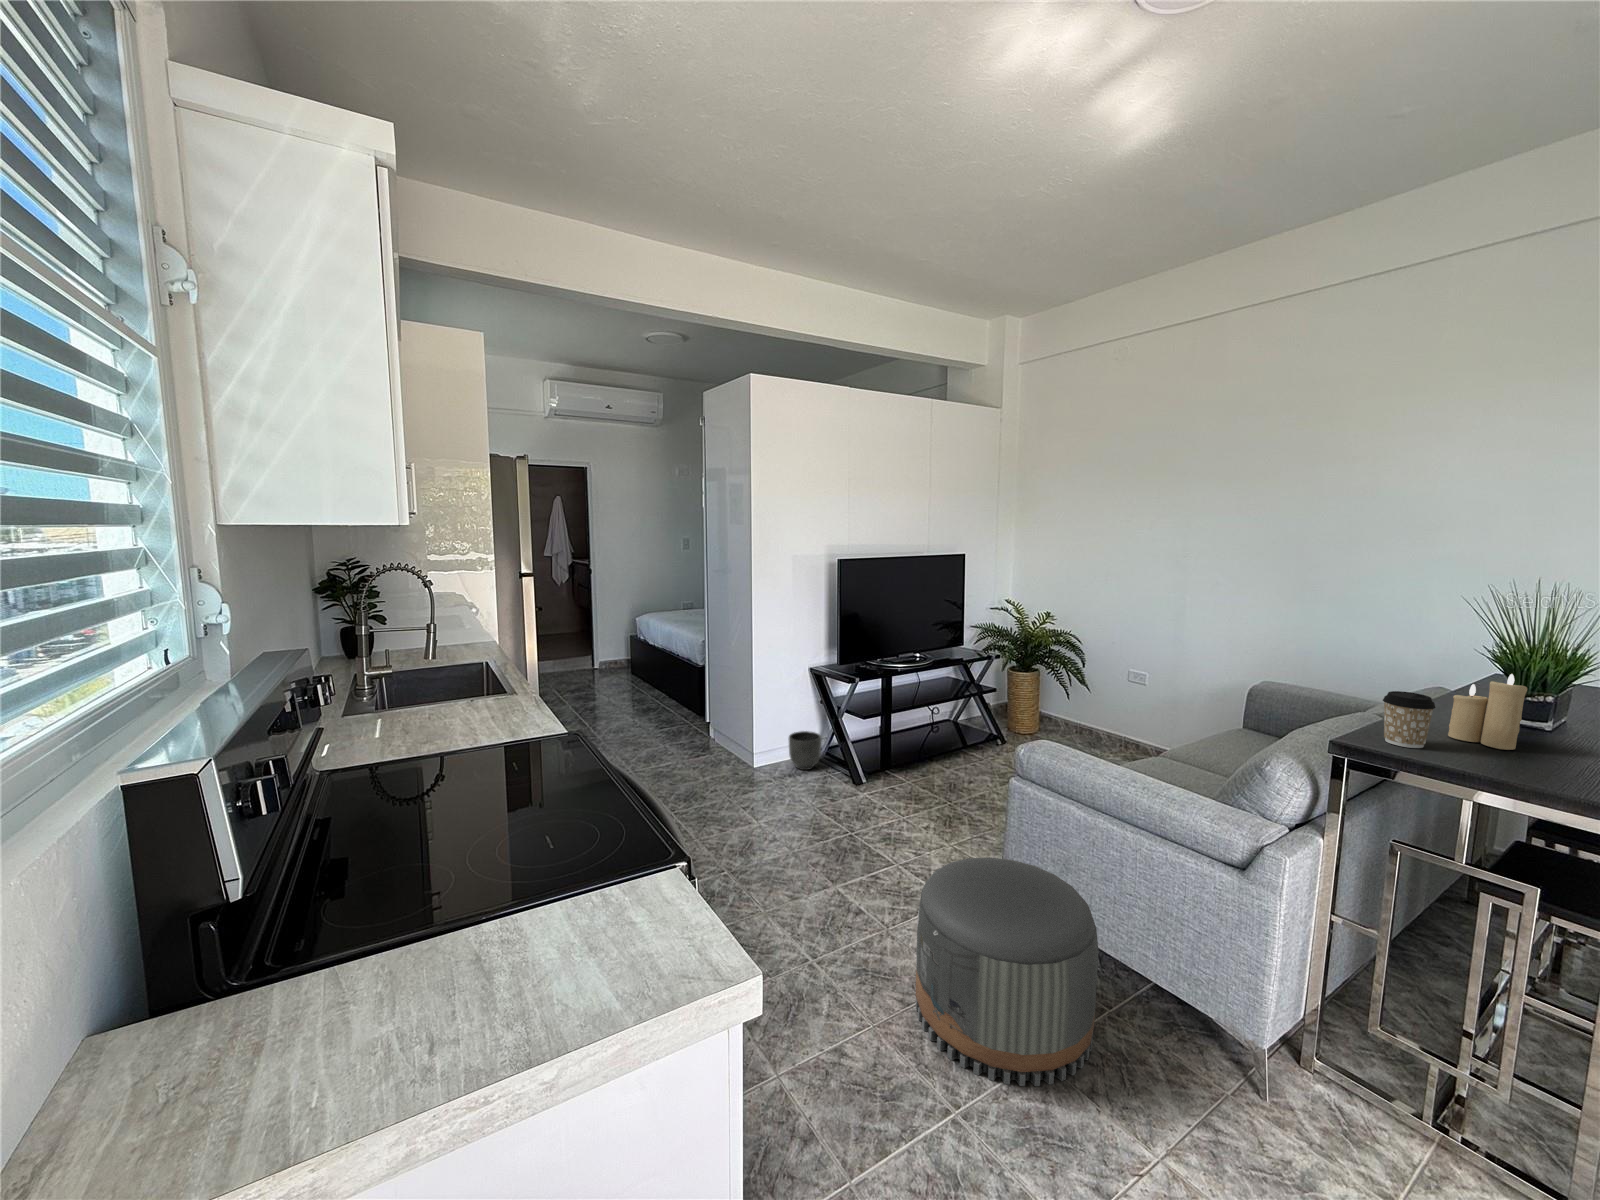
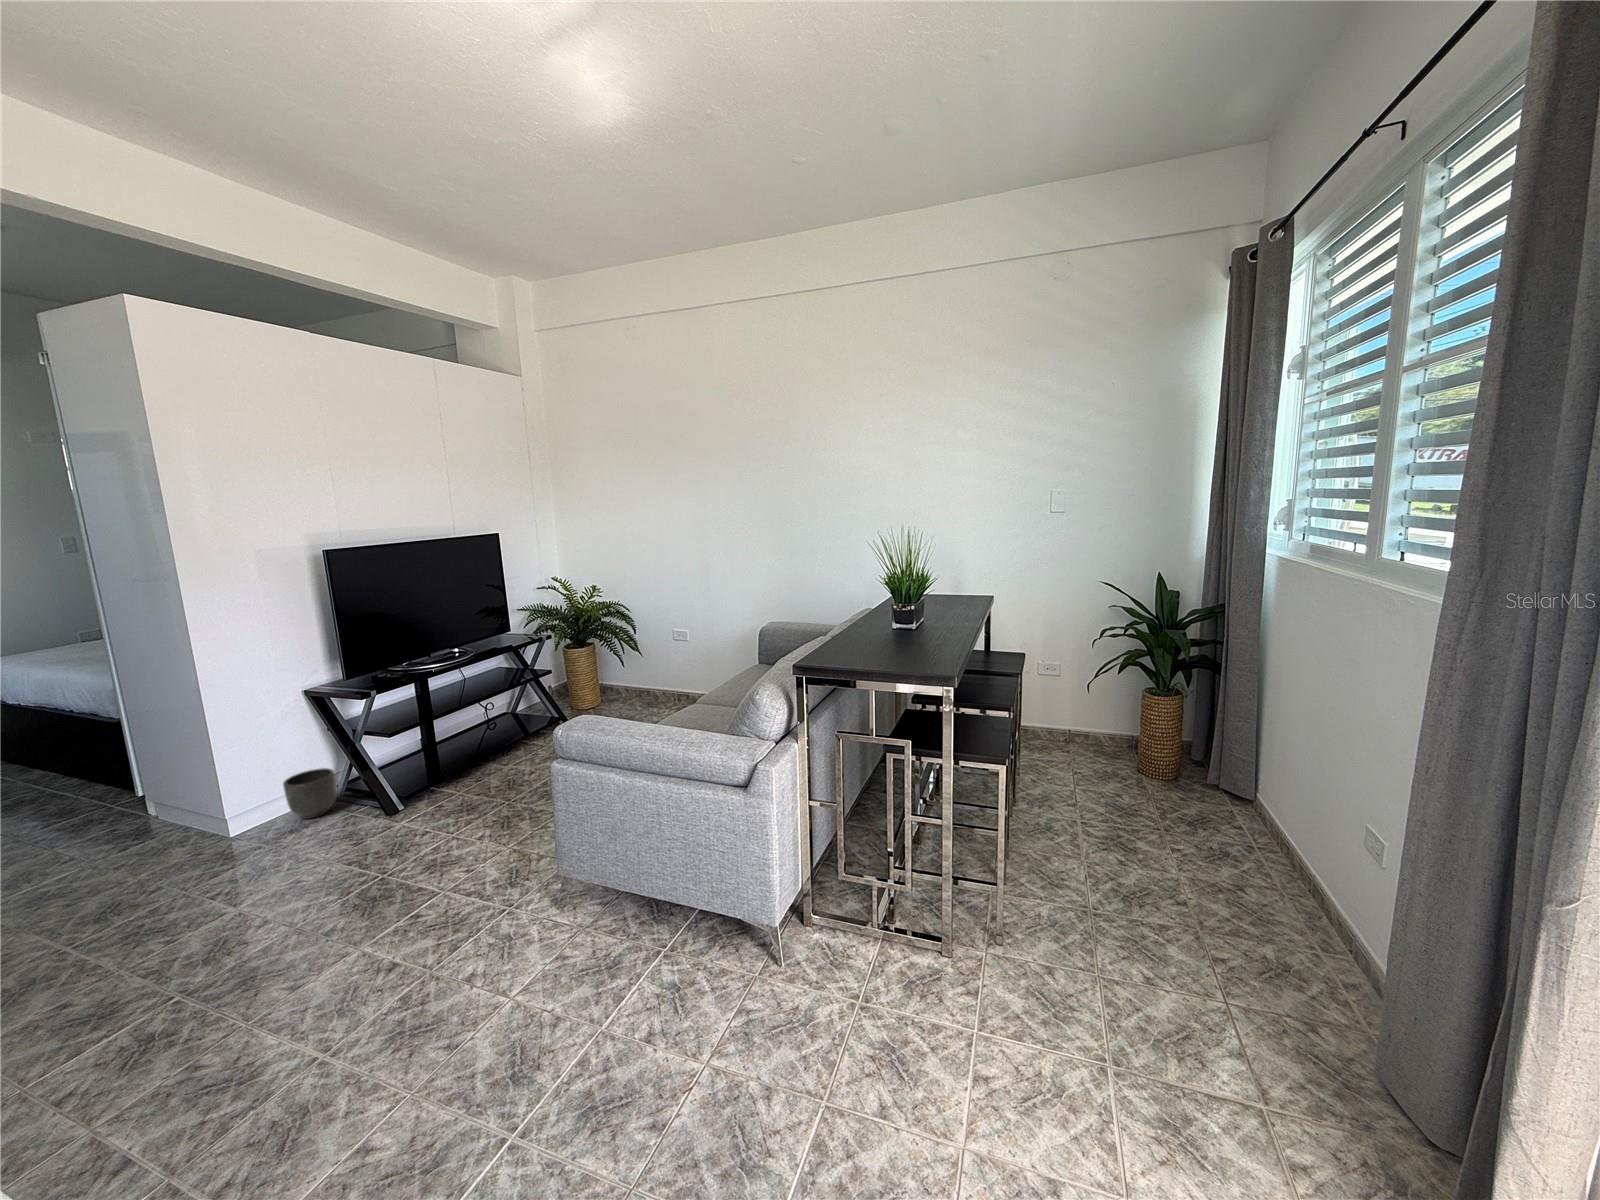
candle: present [1448,674,1527,750] -> none [862,595,898,649]
coffee cup: present [1383,691,1435,748] -> none [821,618,851,660]
pouf: present [916,857,1099,1086] -> none [452,844,650,1083]

